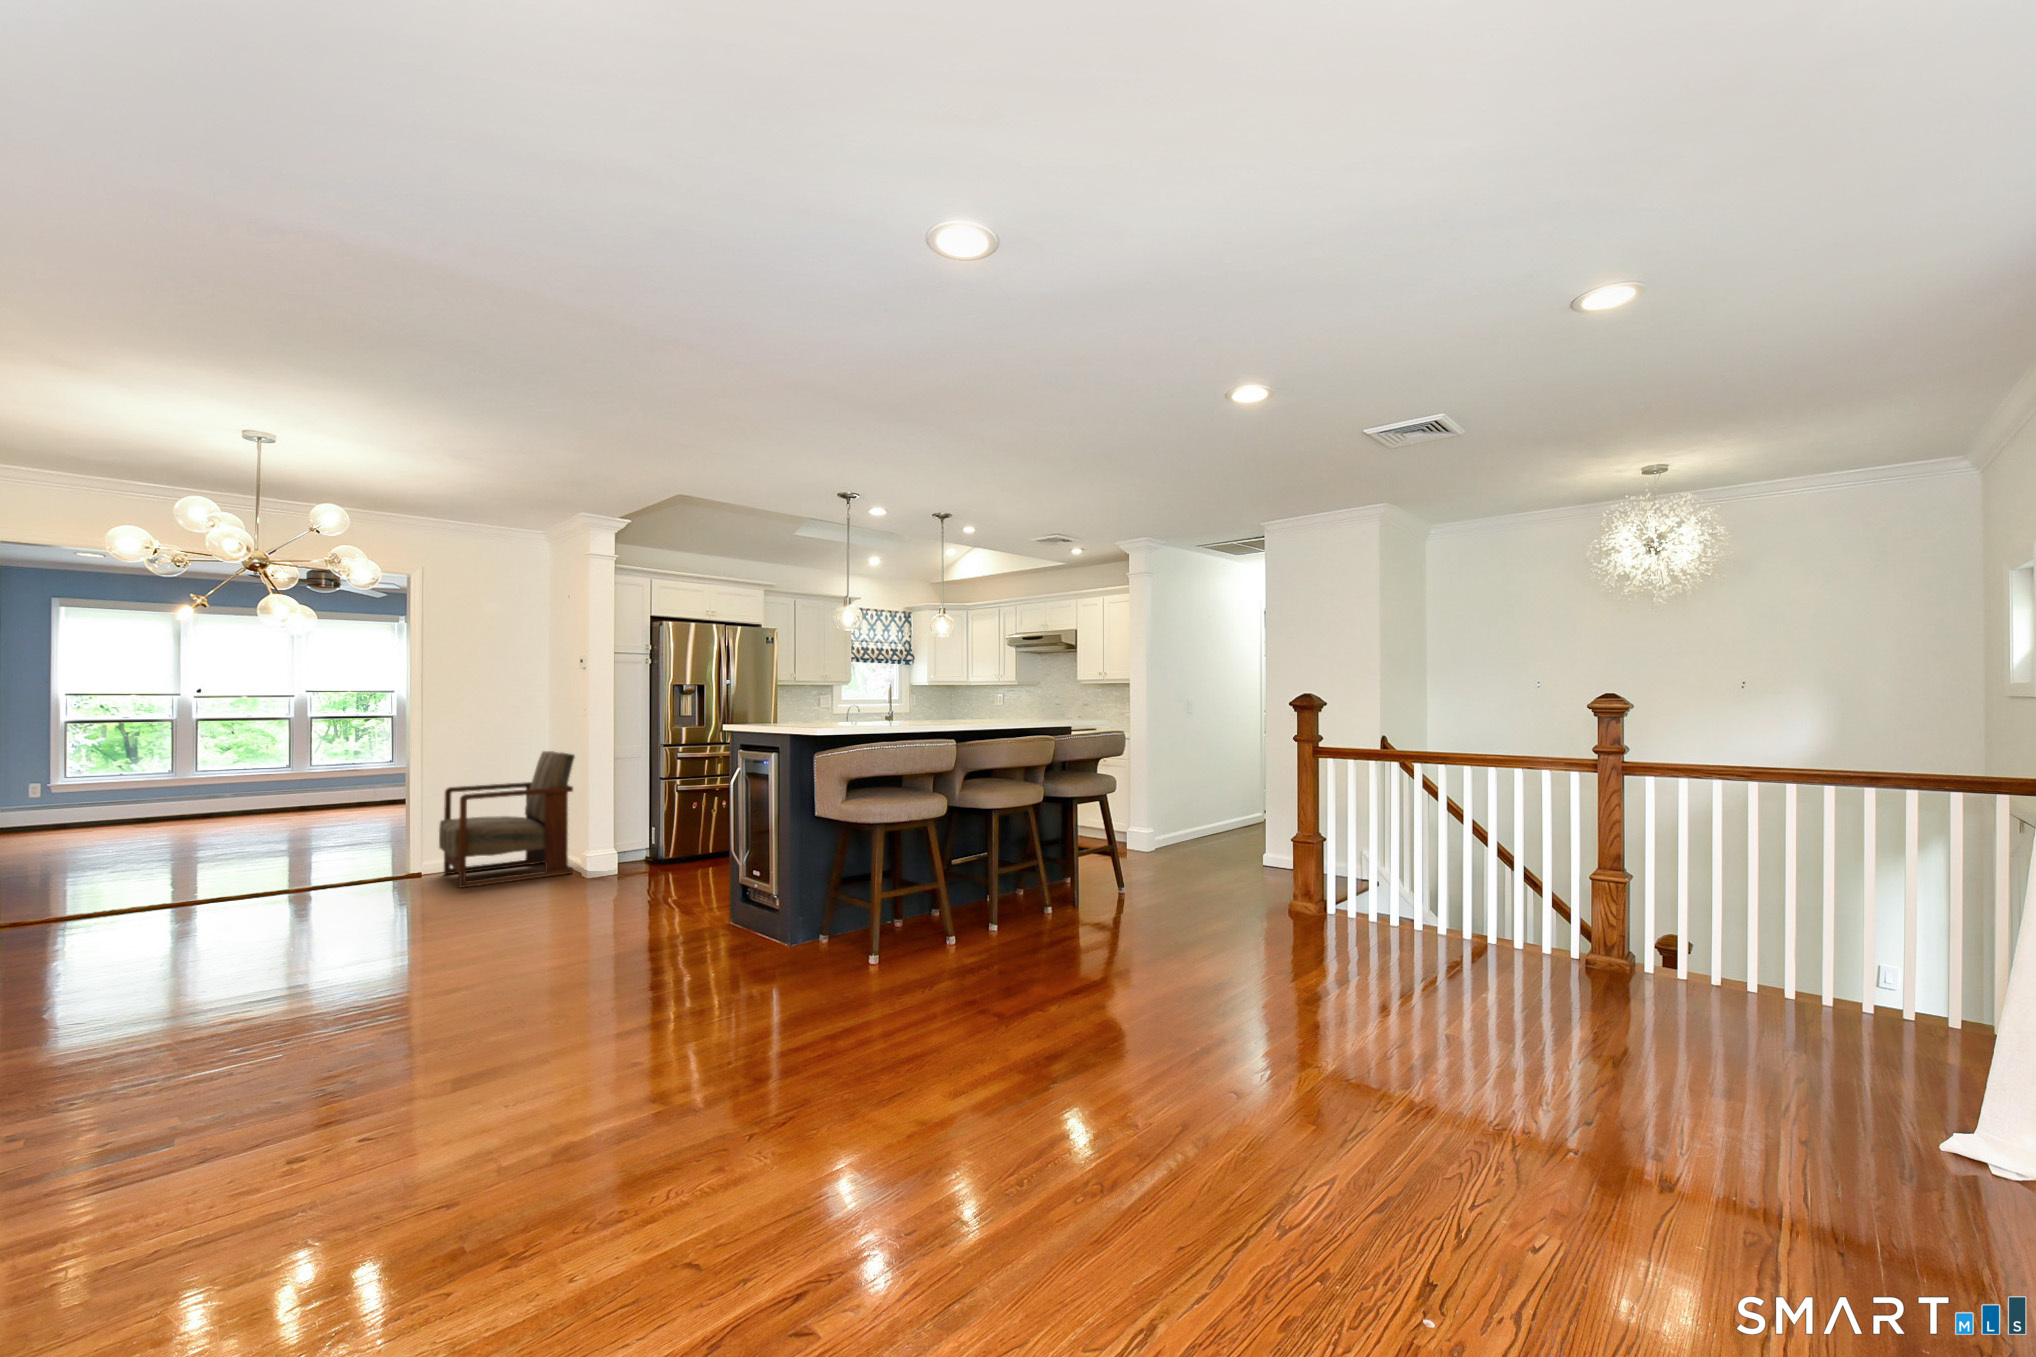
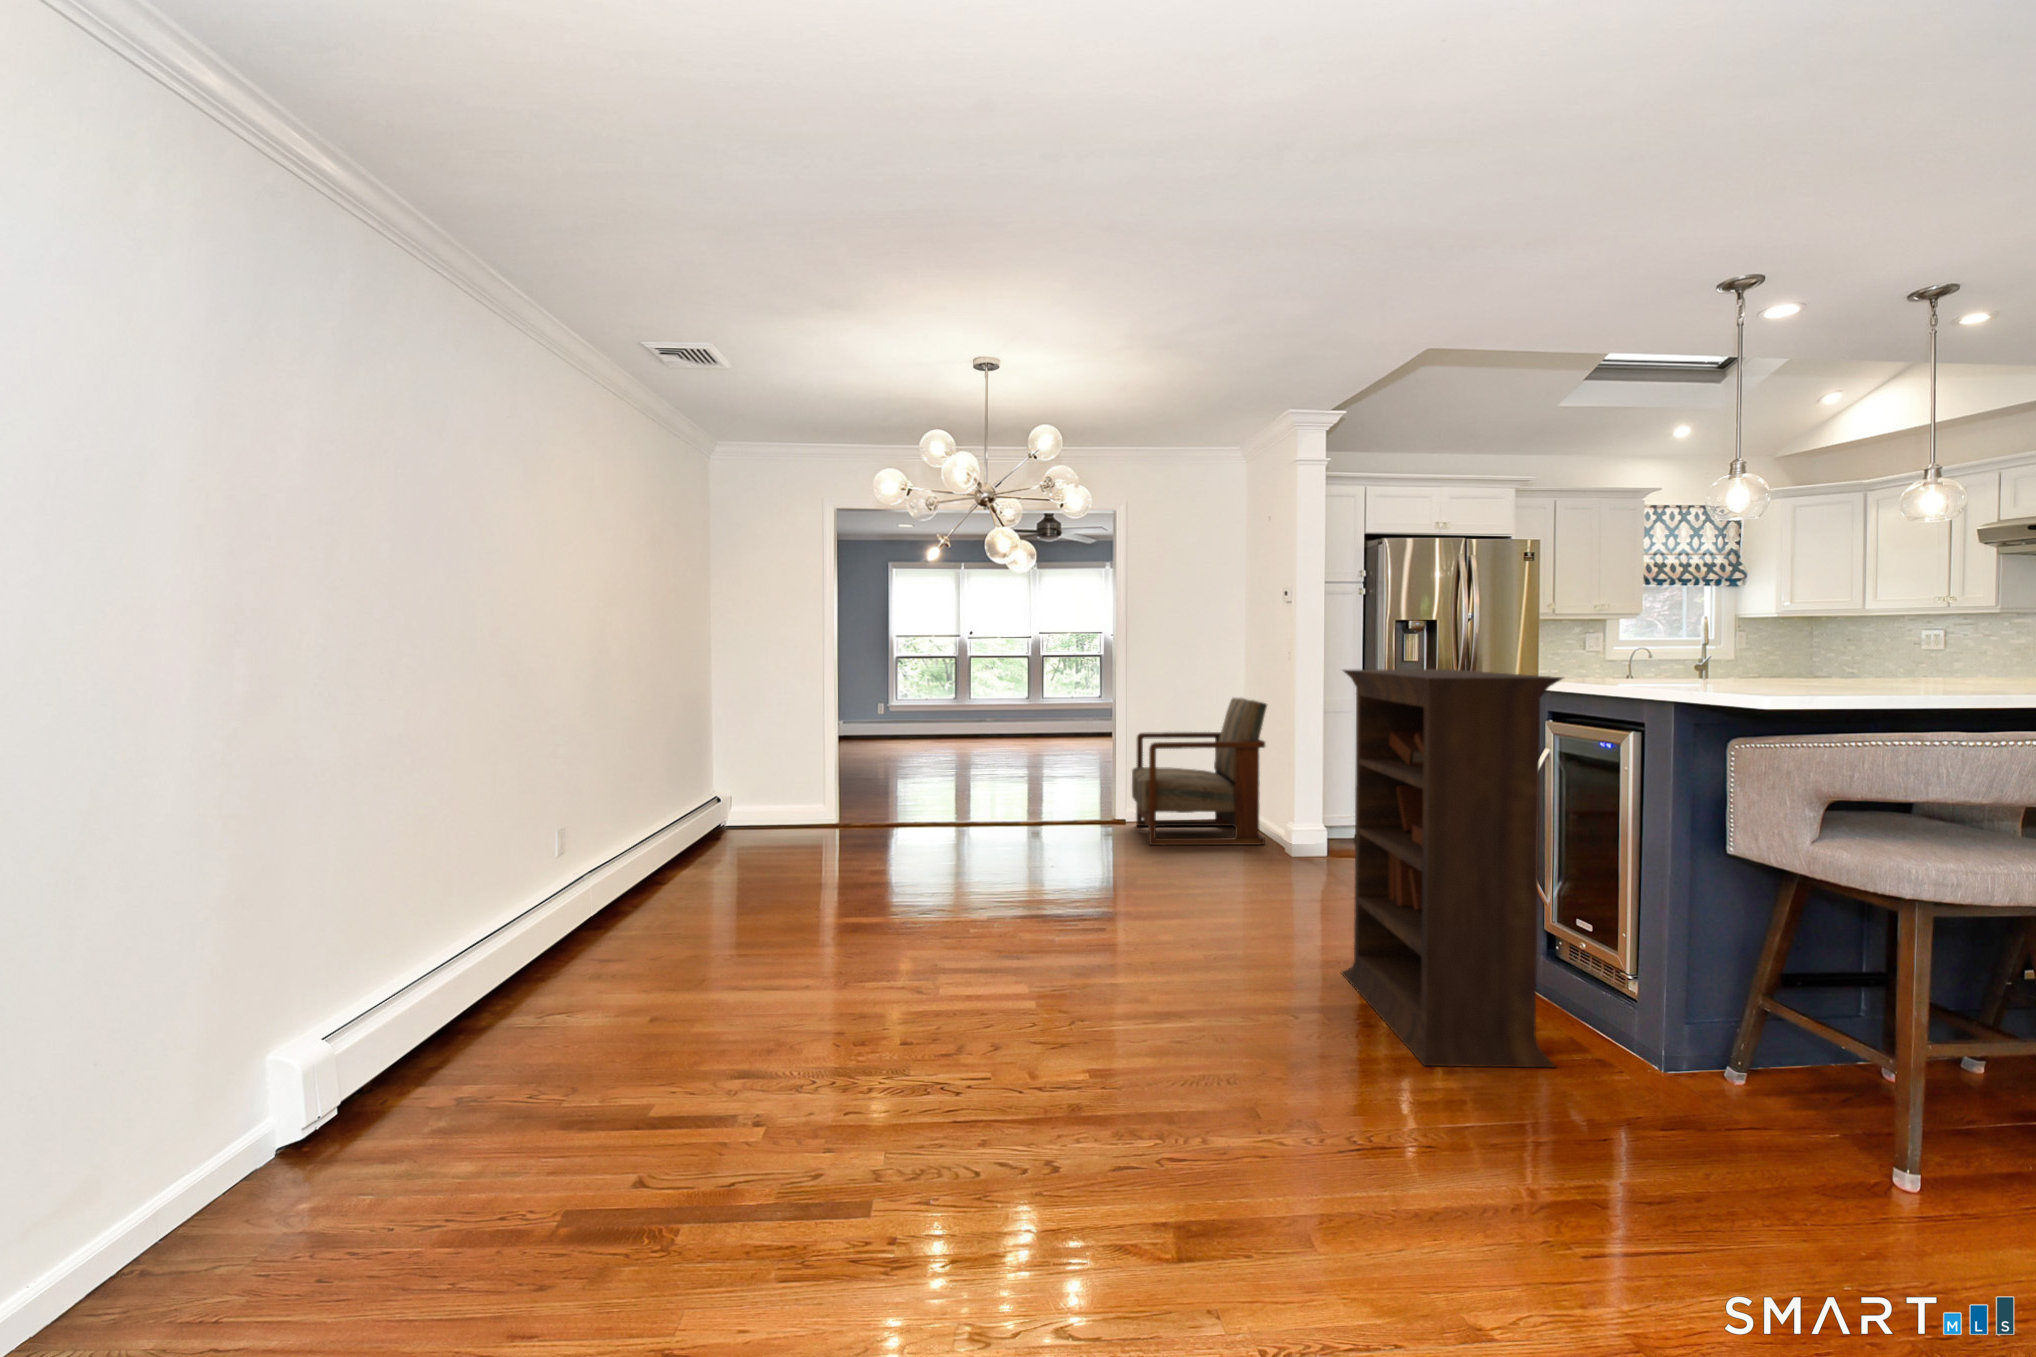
bookcase: none [629,724,765,986] -> present [1342,669,1563,1067]

